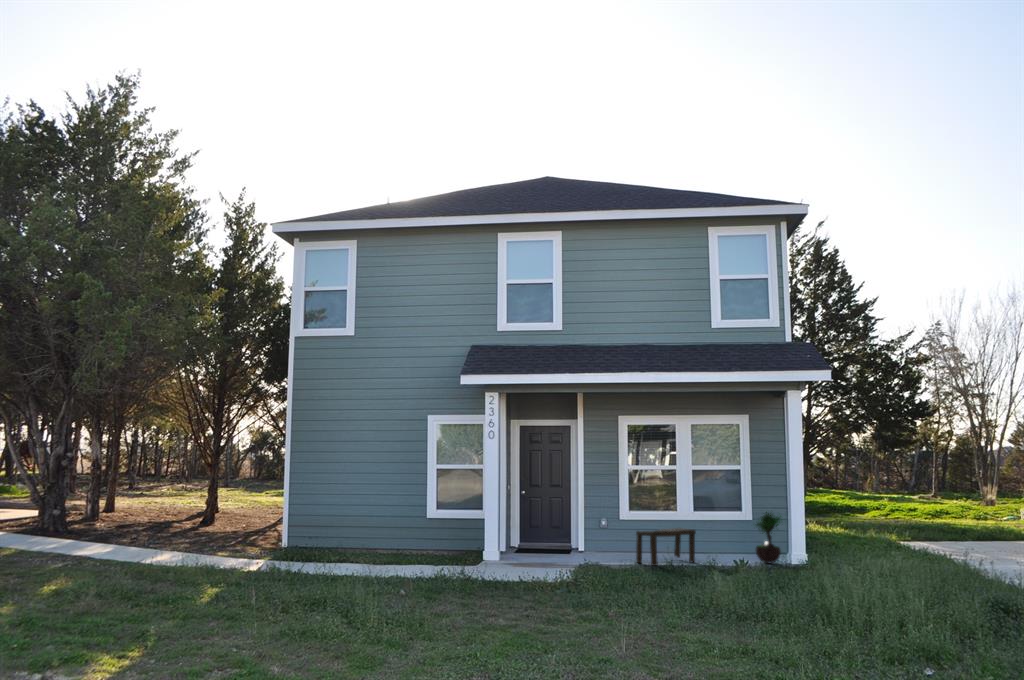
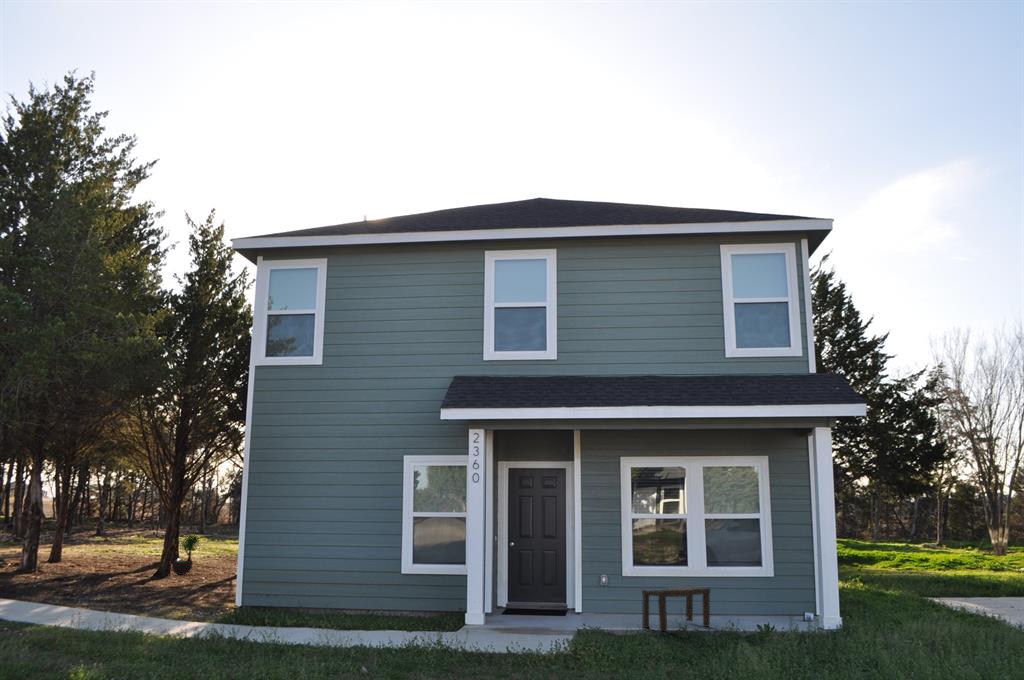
potted tree: present [756,511,781,563] -> present [172,535,200,575]

